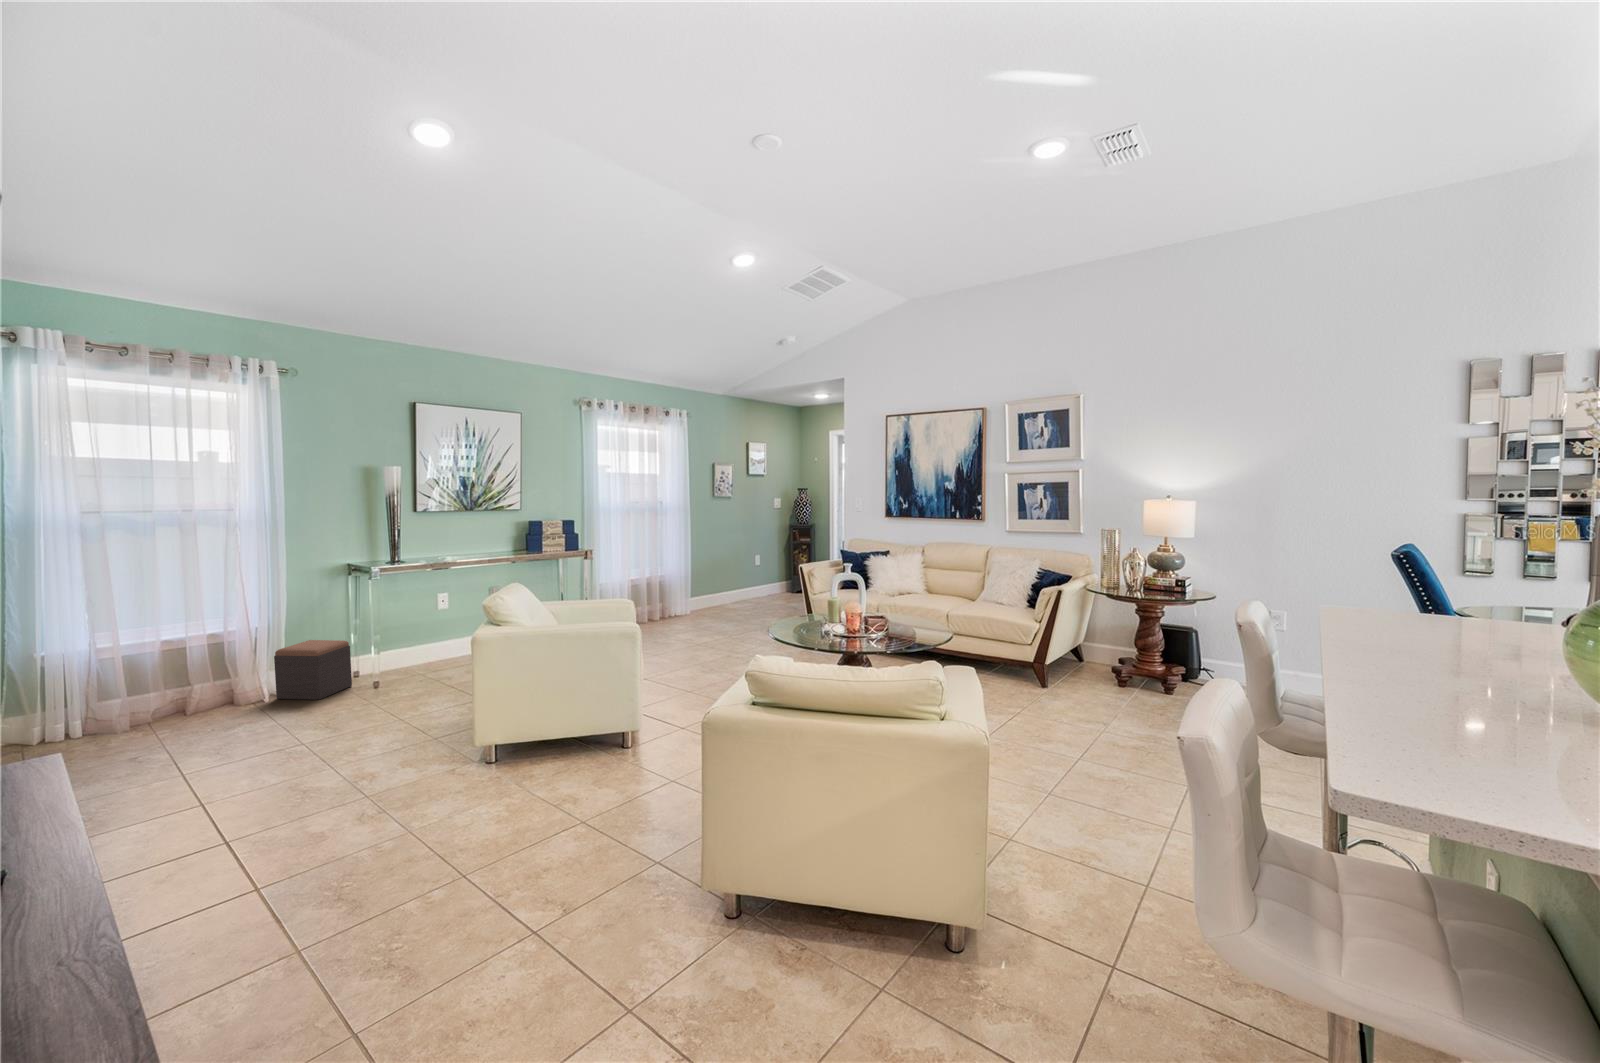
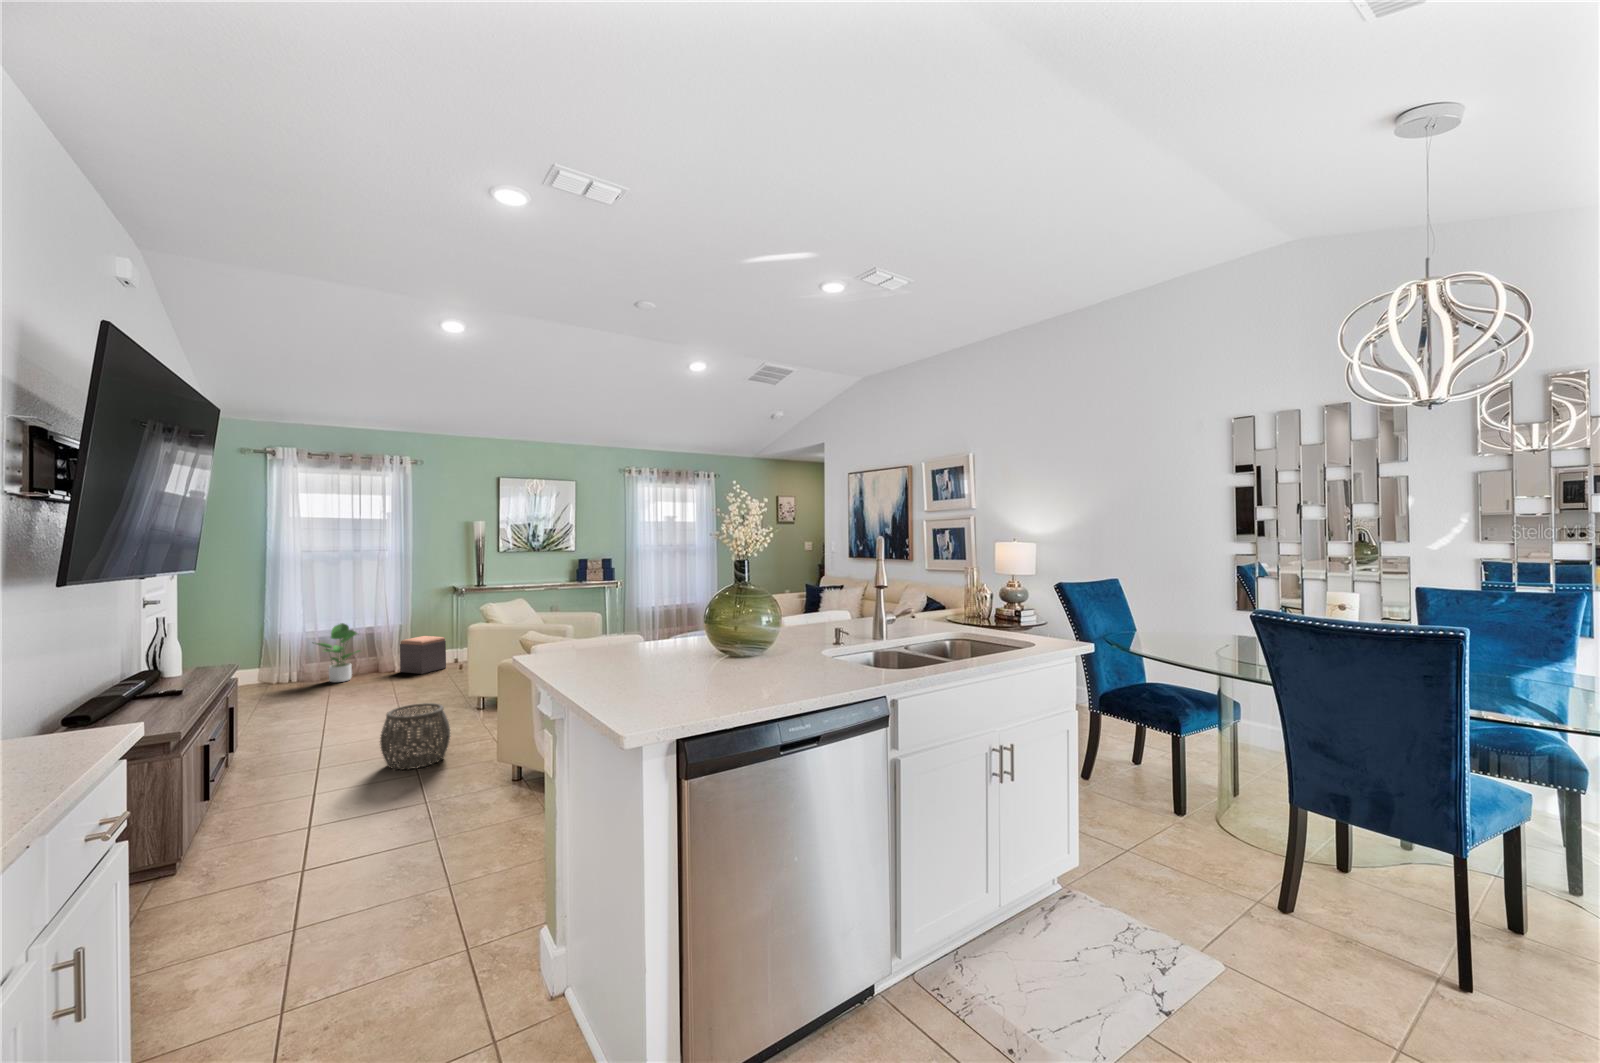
potted plant: none [114,629,214,728] -> present [316,623,360,682]
woven basket: none [432,780,558,920] -> present [380,703,450,770]

